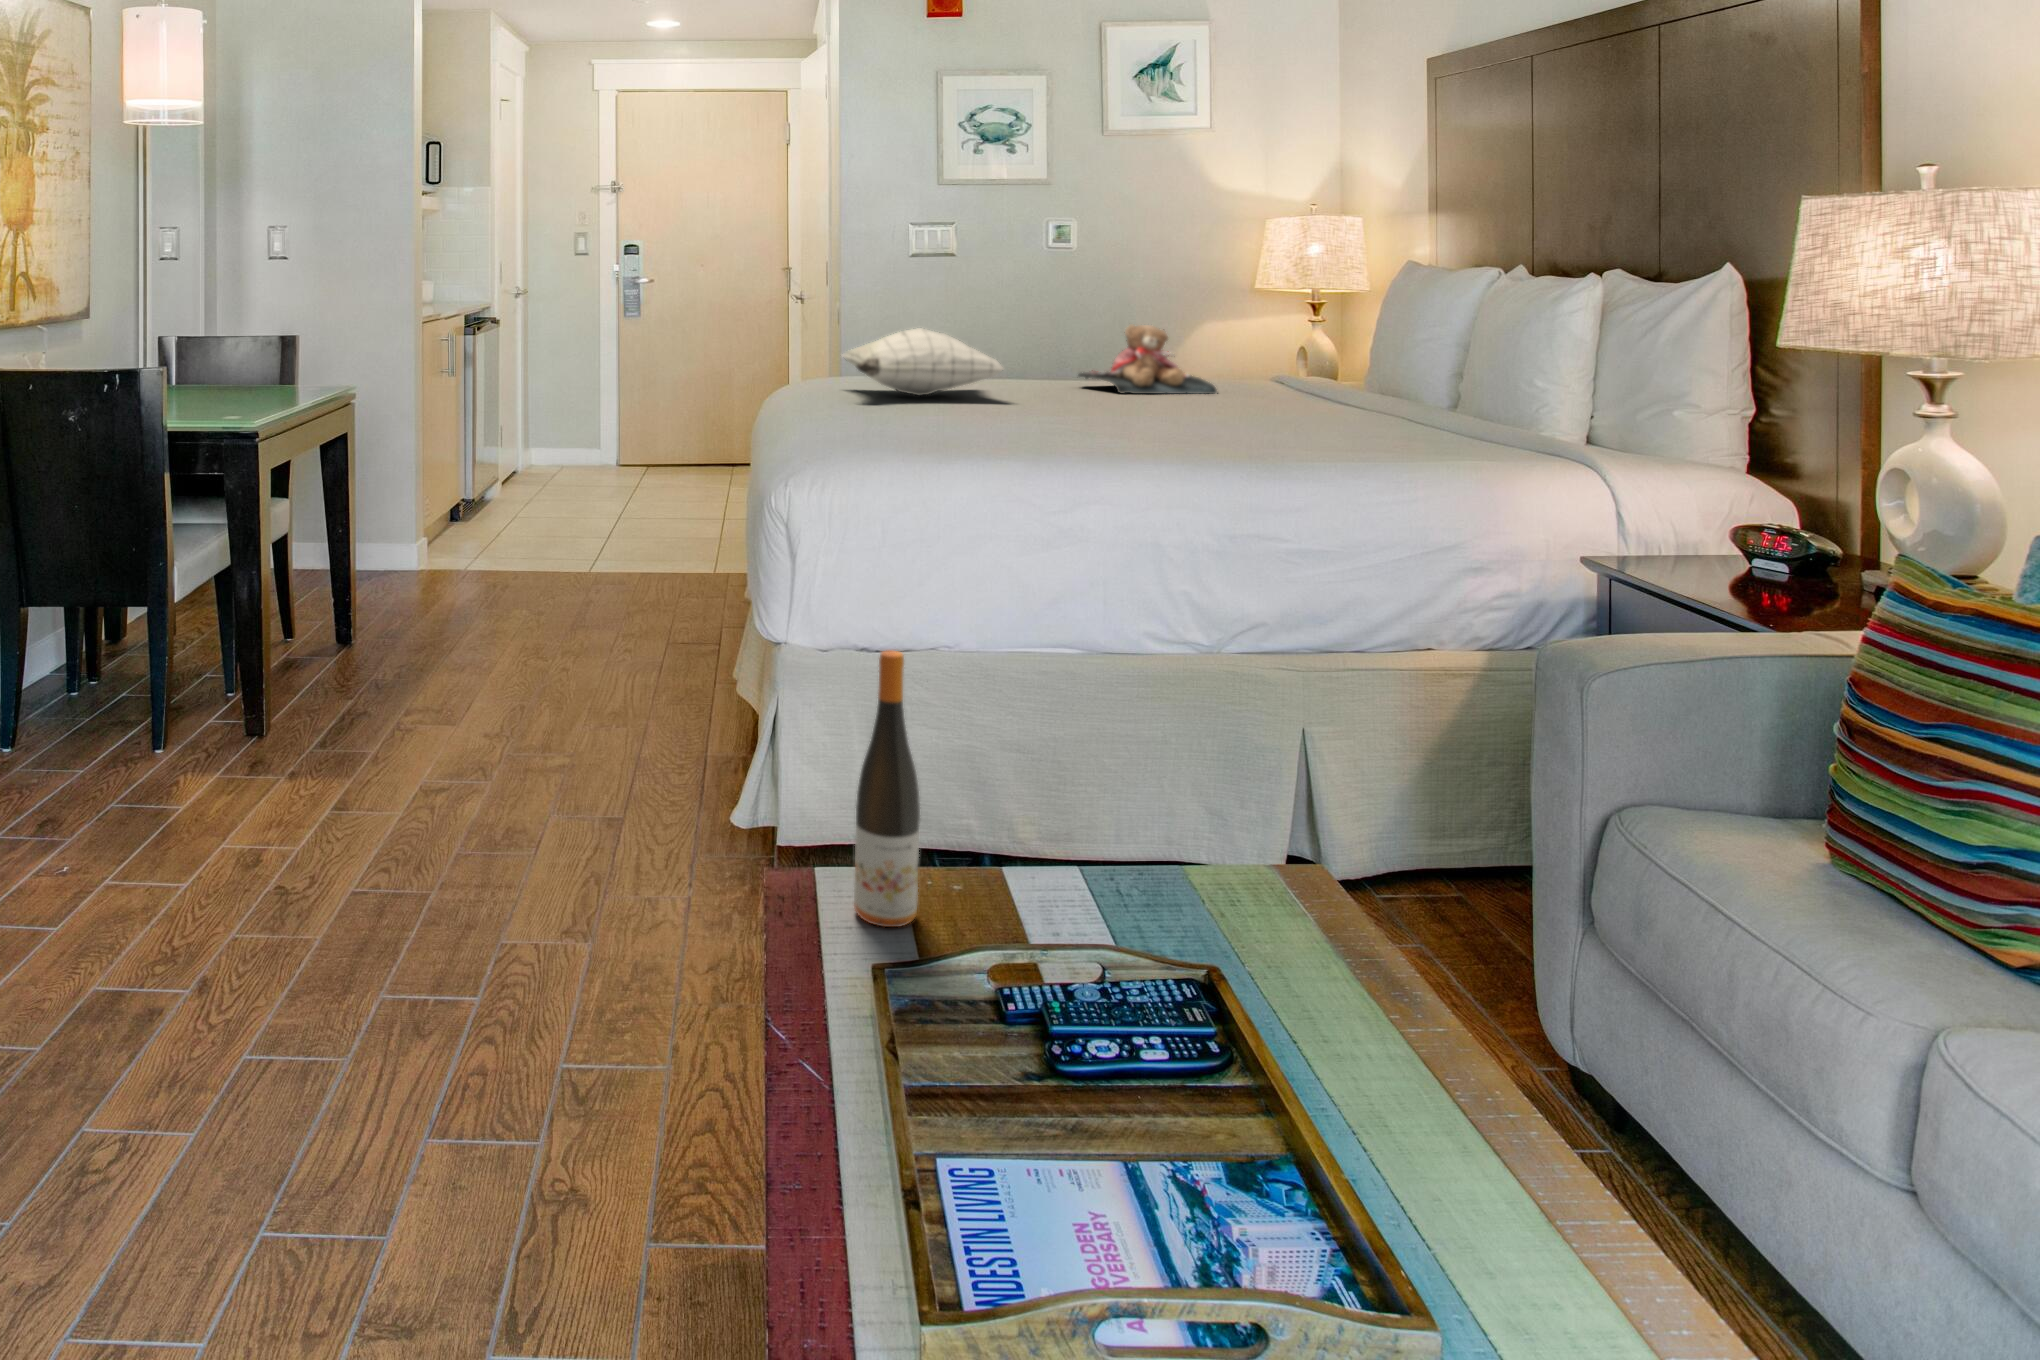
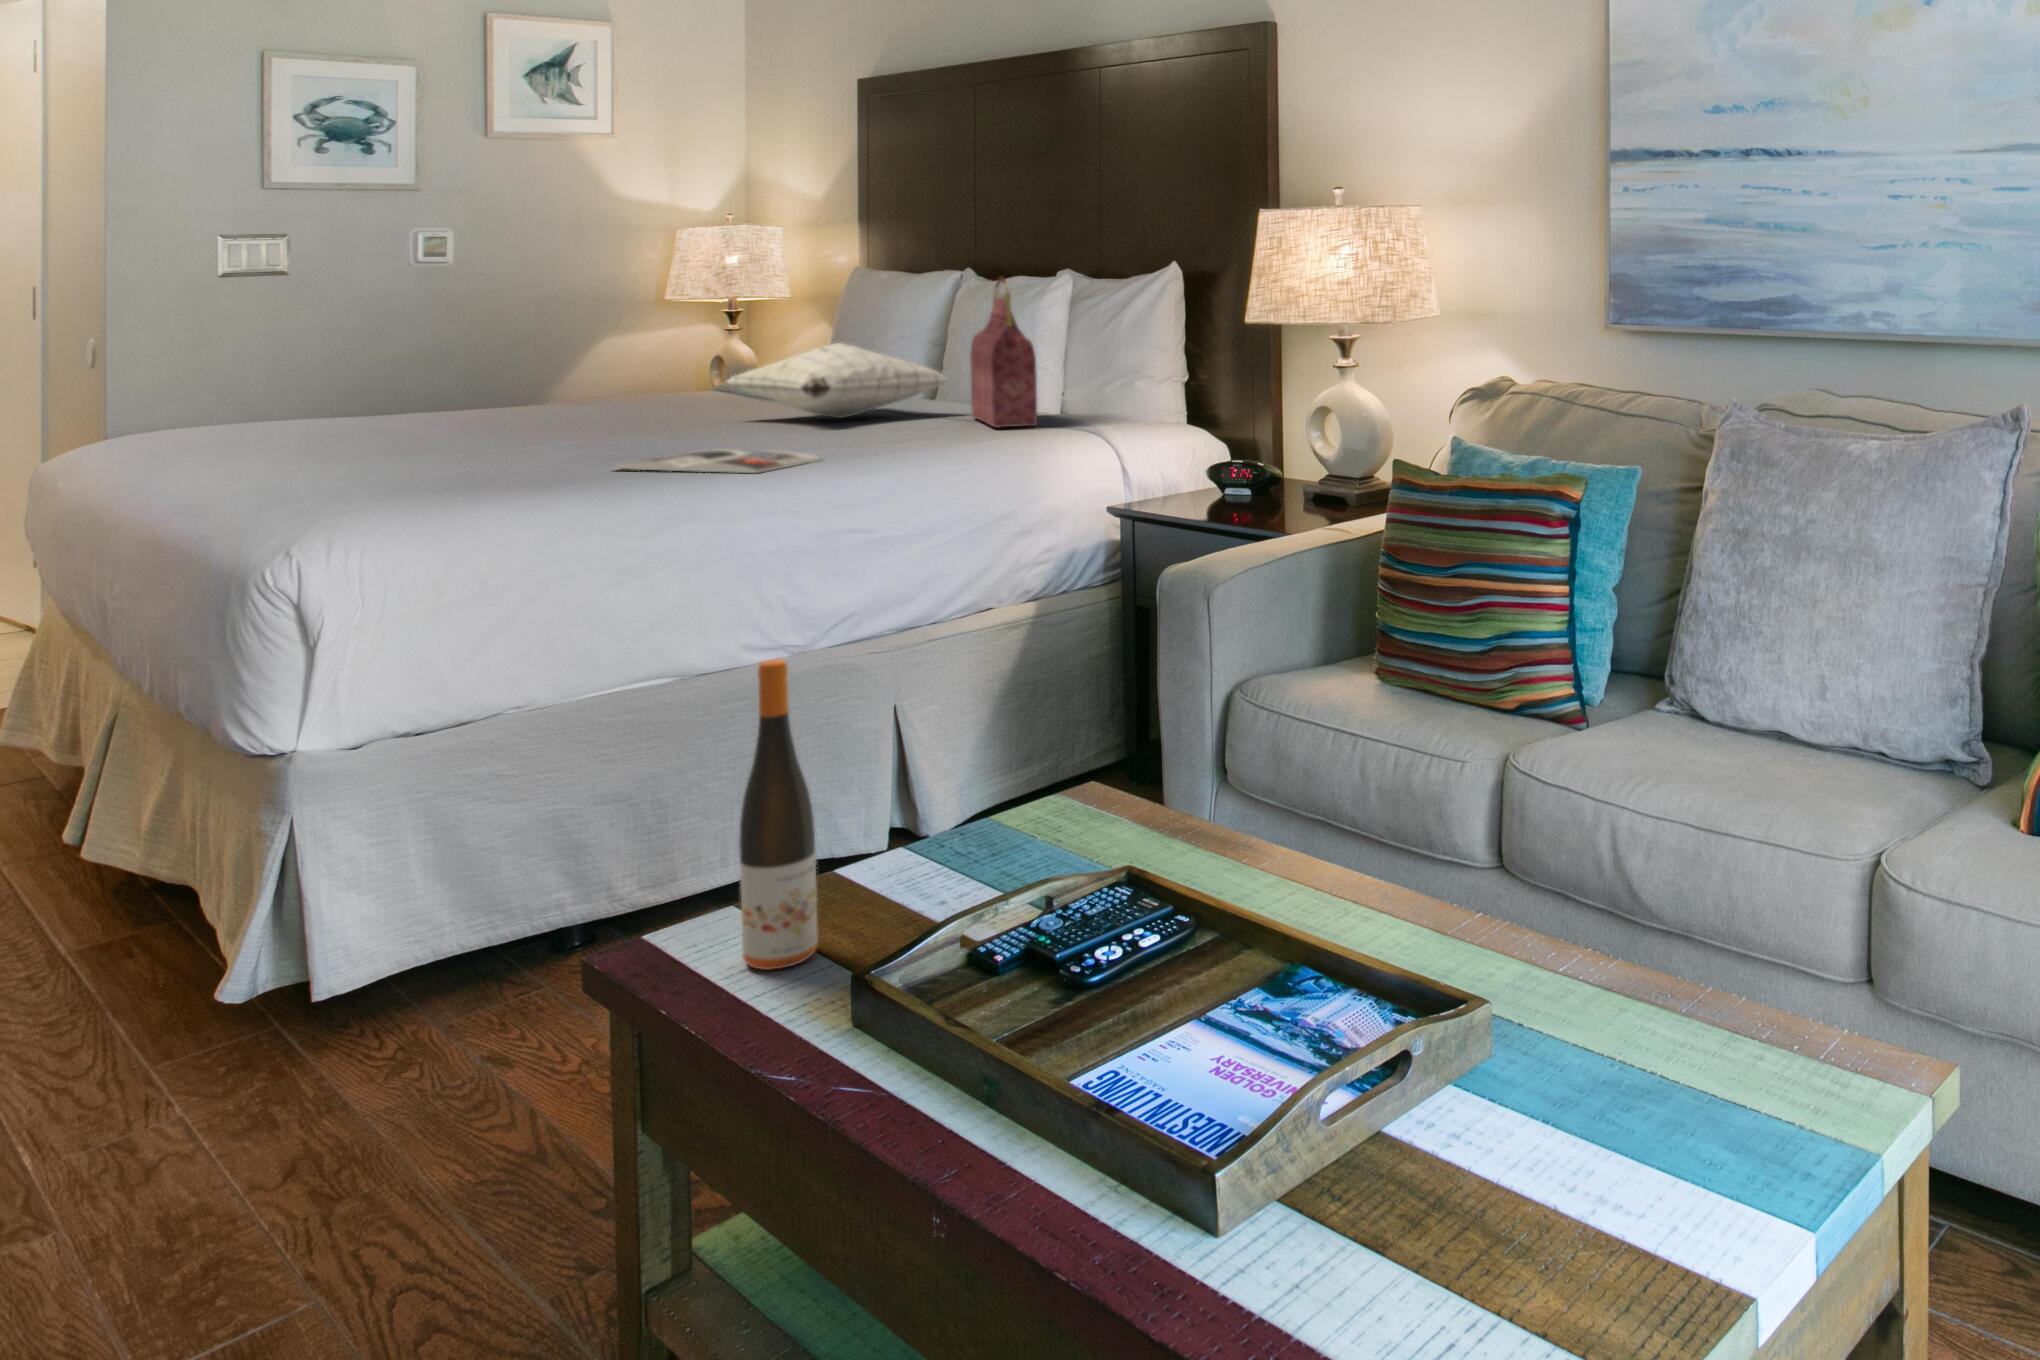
handbag: none [1468,277,1531,448] -> present [970,277,1037,428]
teddy bear: present [1079,324,1217,394] -> none [534,343,703,422]
pillow: present [843,328,1003,395] -> present [727,343,947,418]
magazine: none [1056,434,1244,463] -> present [612,450,823,473]

